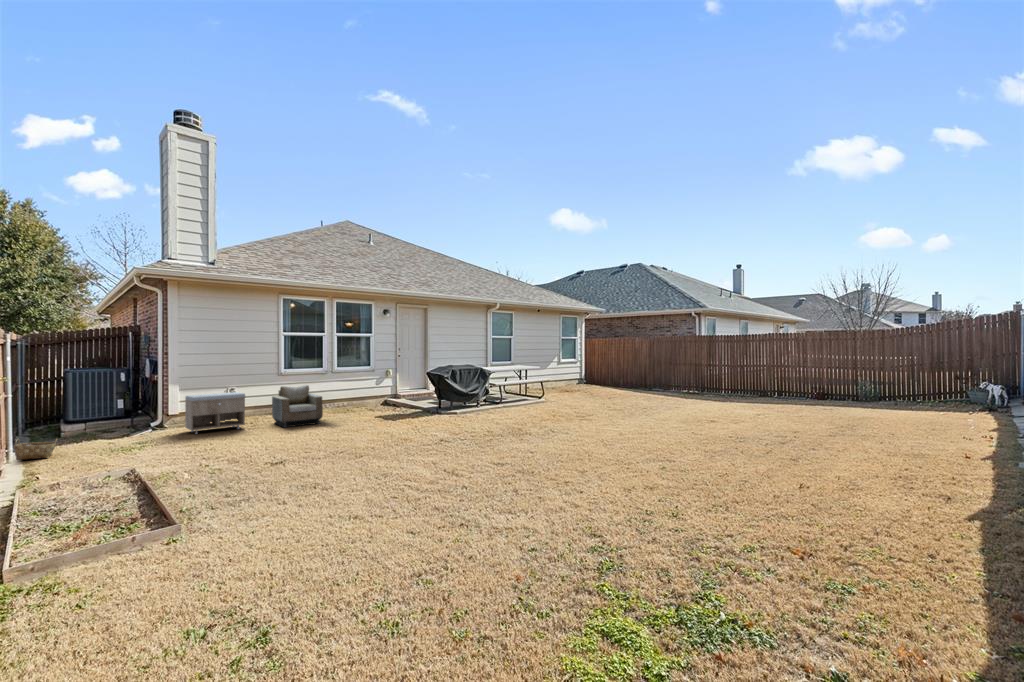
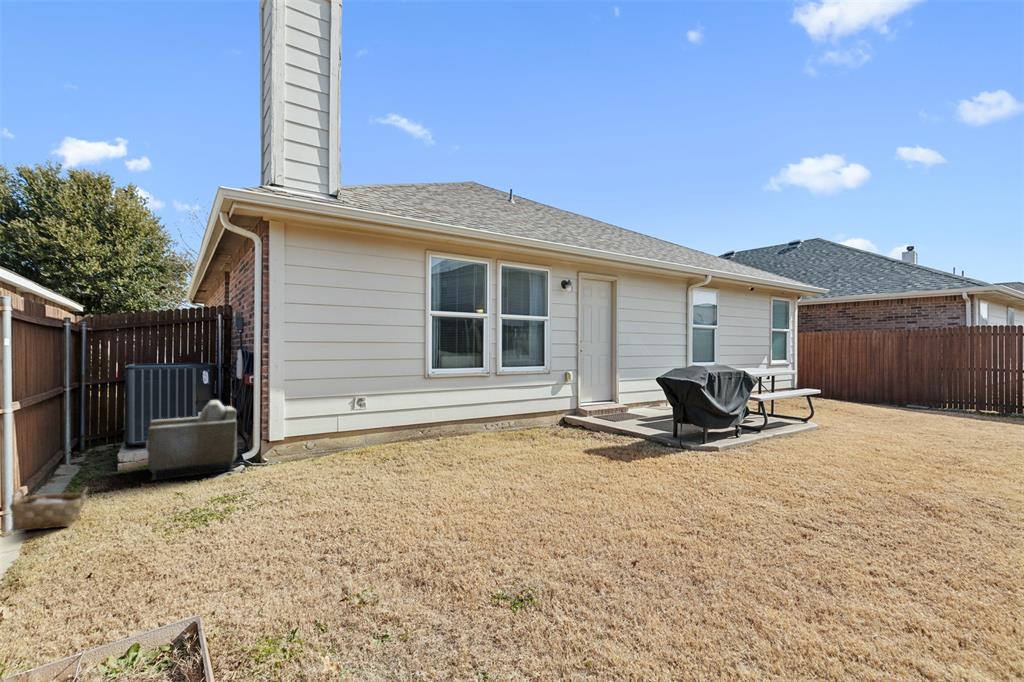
armchair: present [272,385,323,427] -> present [146,400,237,480]
storage bench: present [185,392,245,434] -> none [293,404,382,473]

